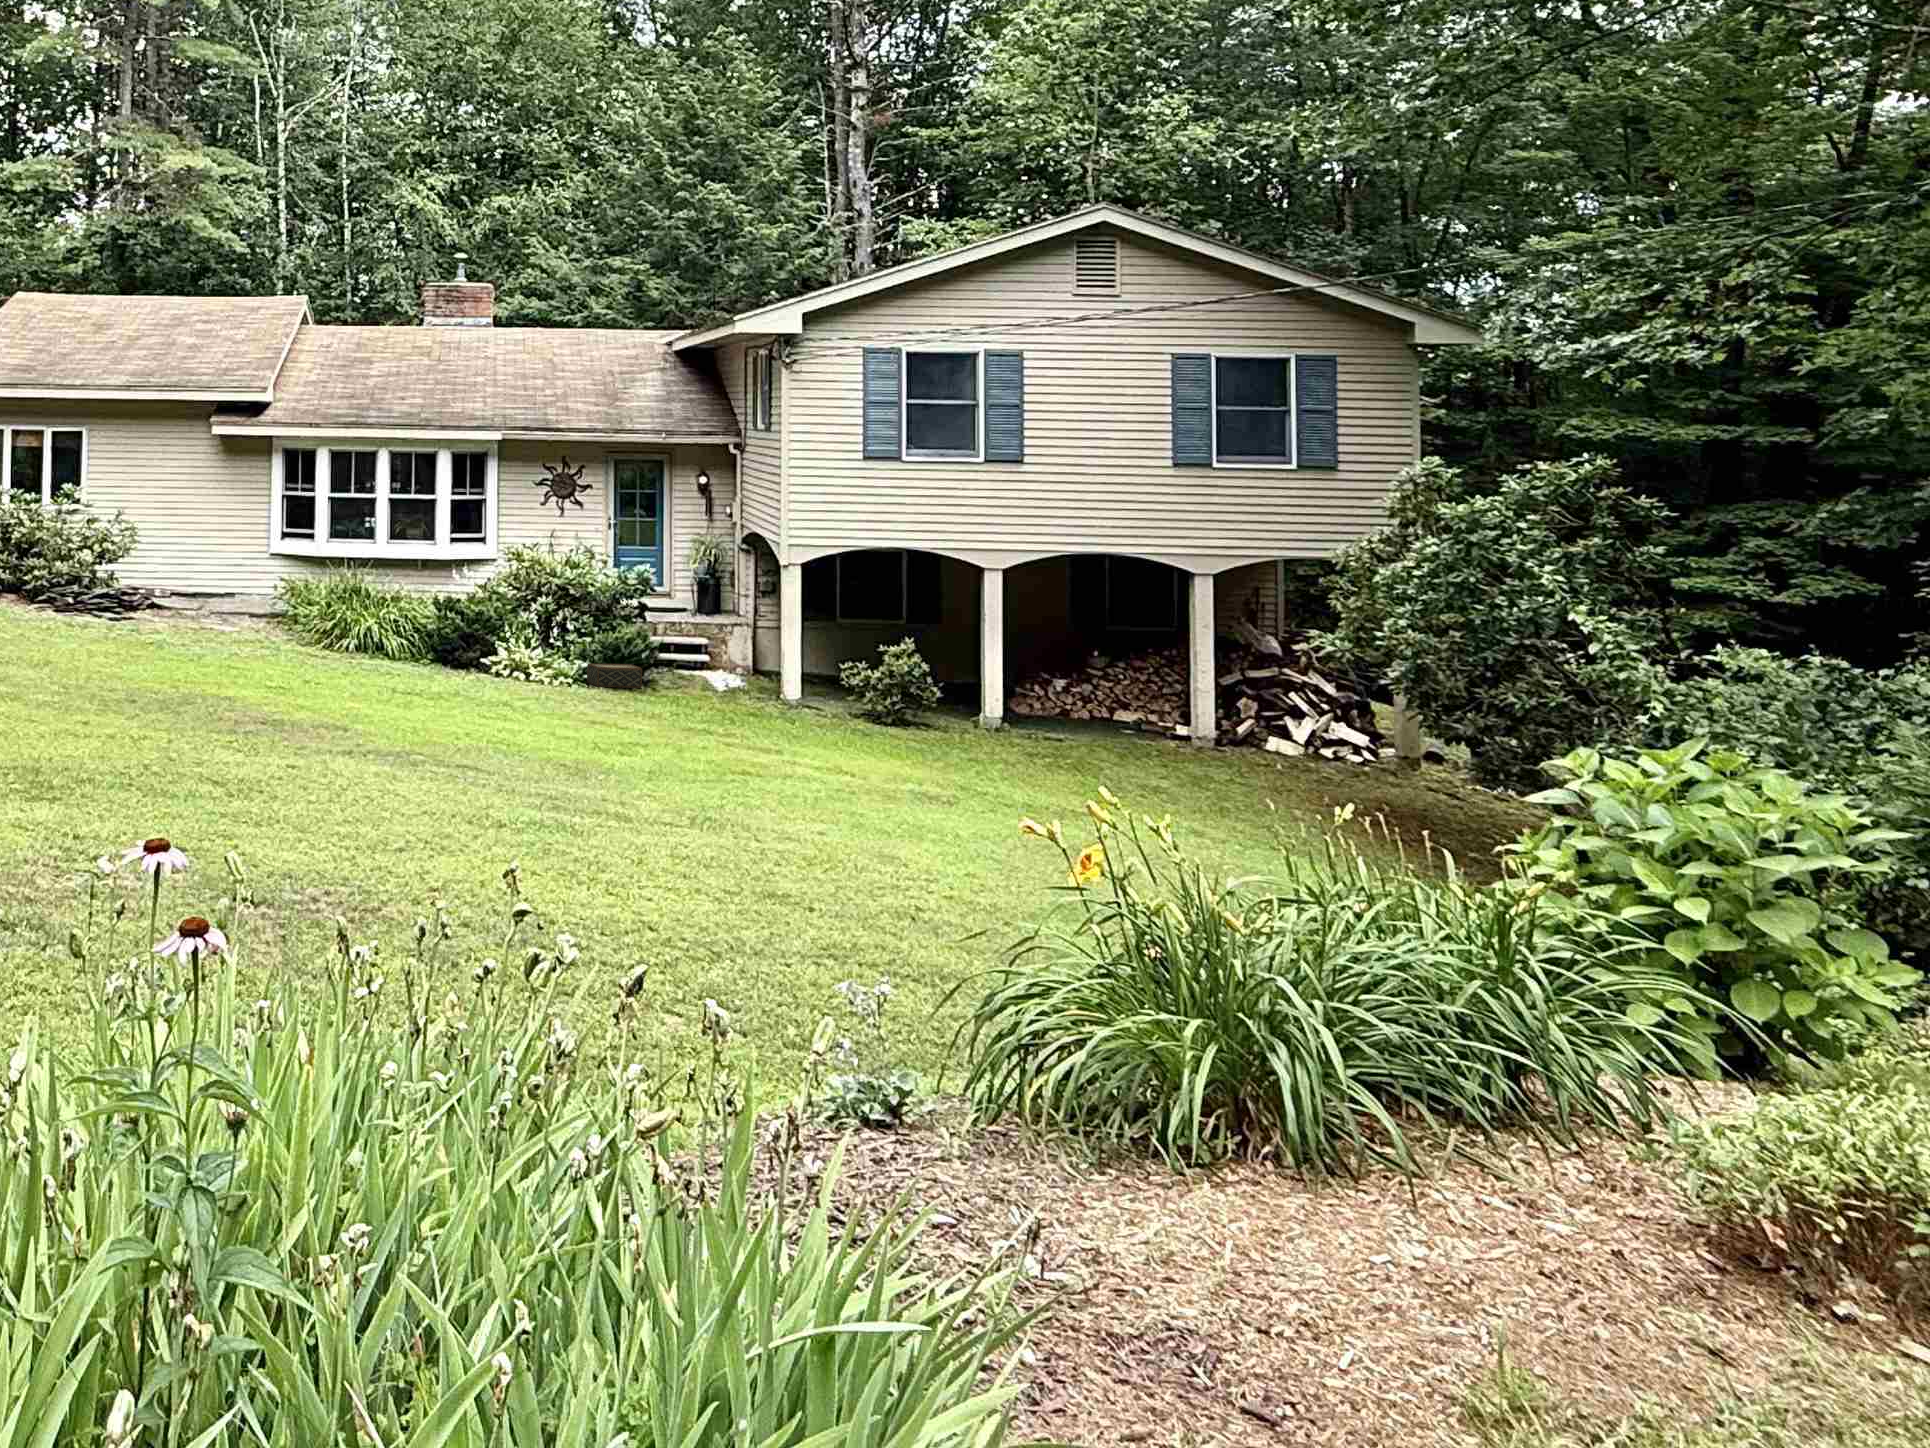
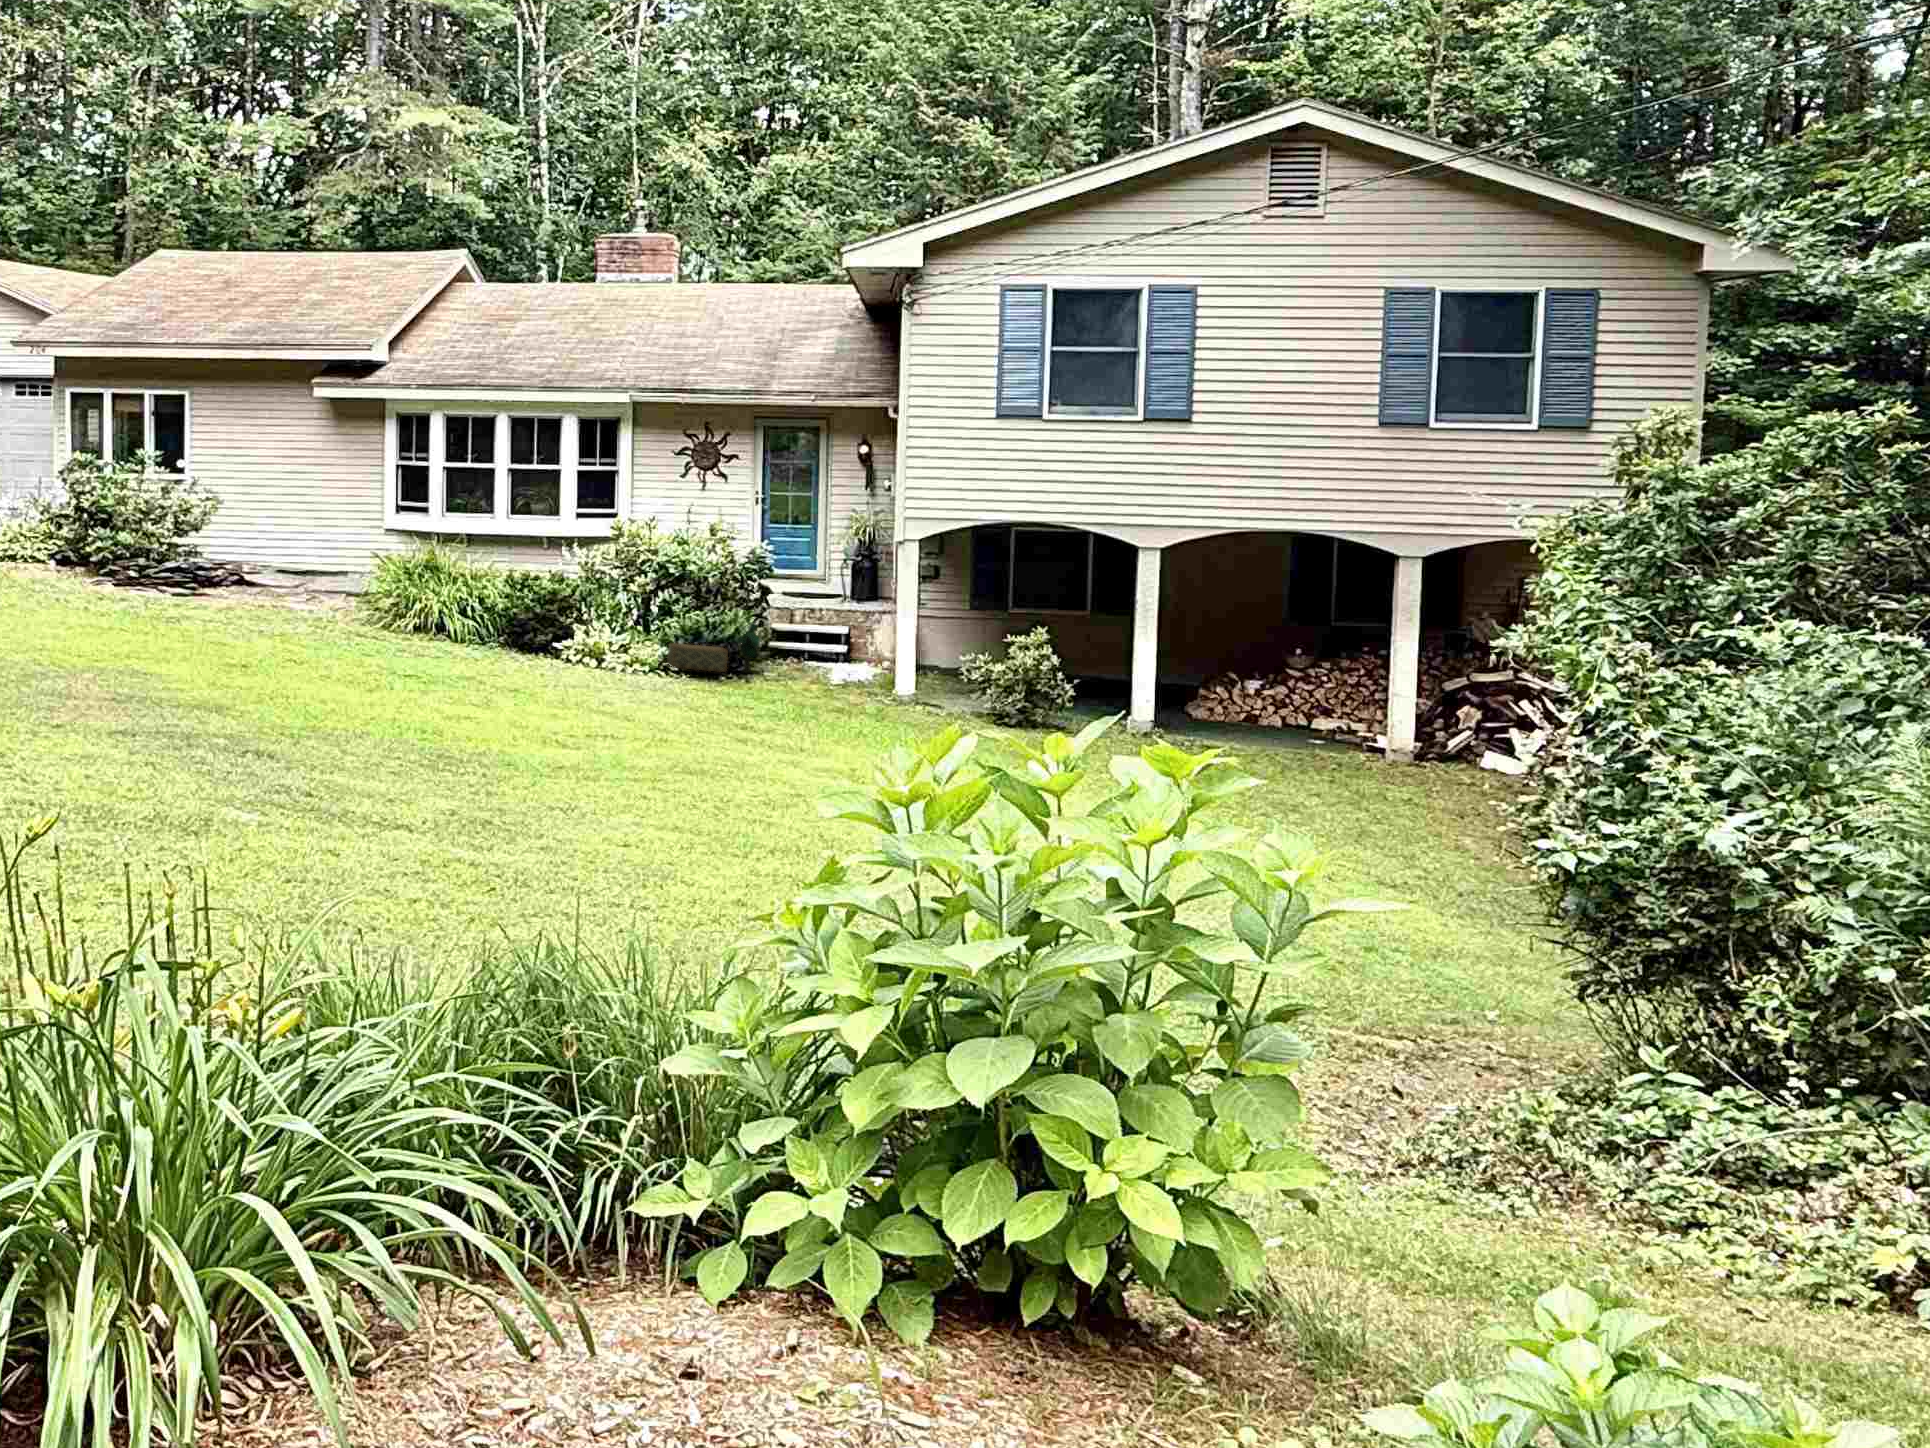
decorative plant: none [641,637,665,686] -> present [736,619,763,673]

